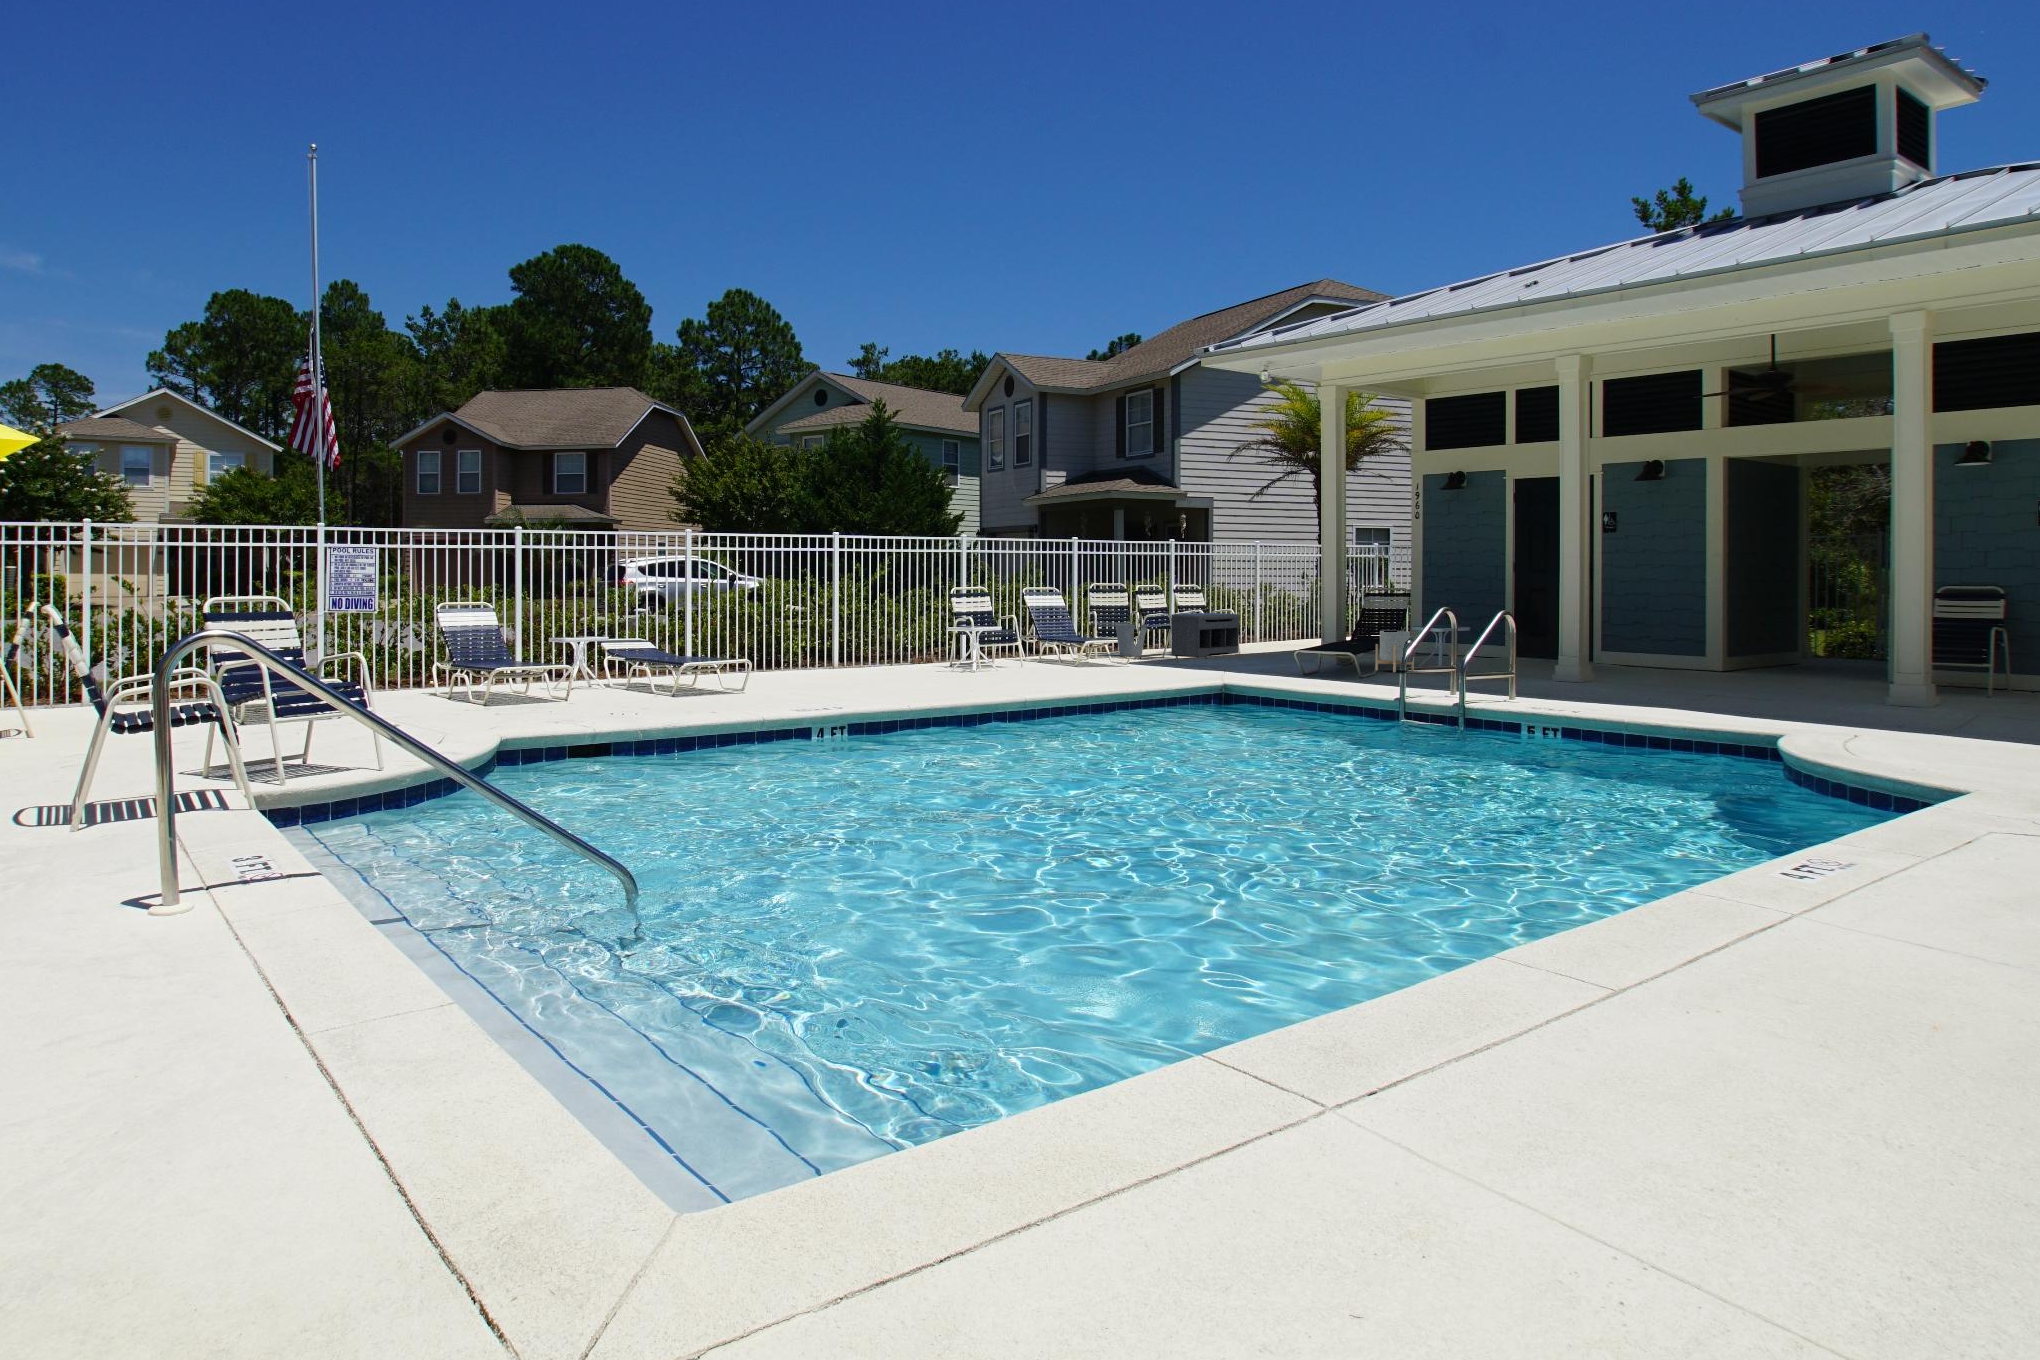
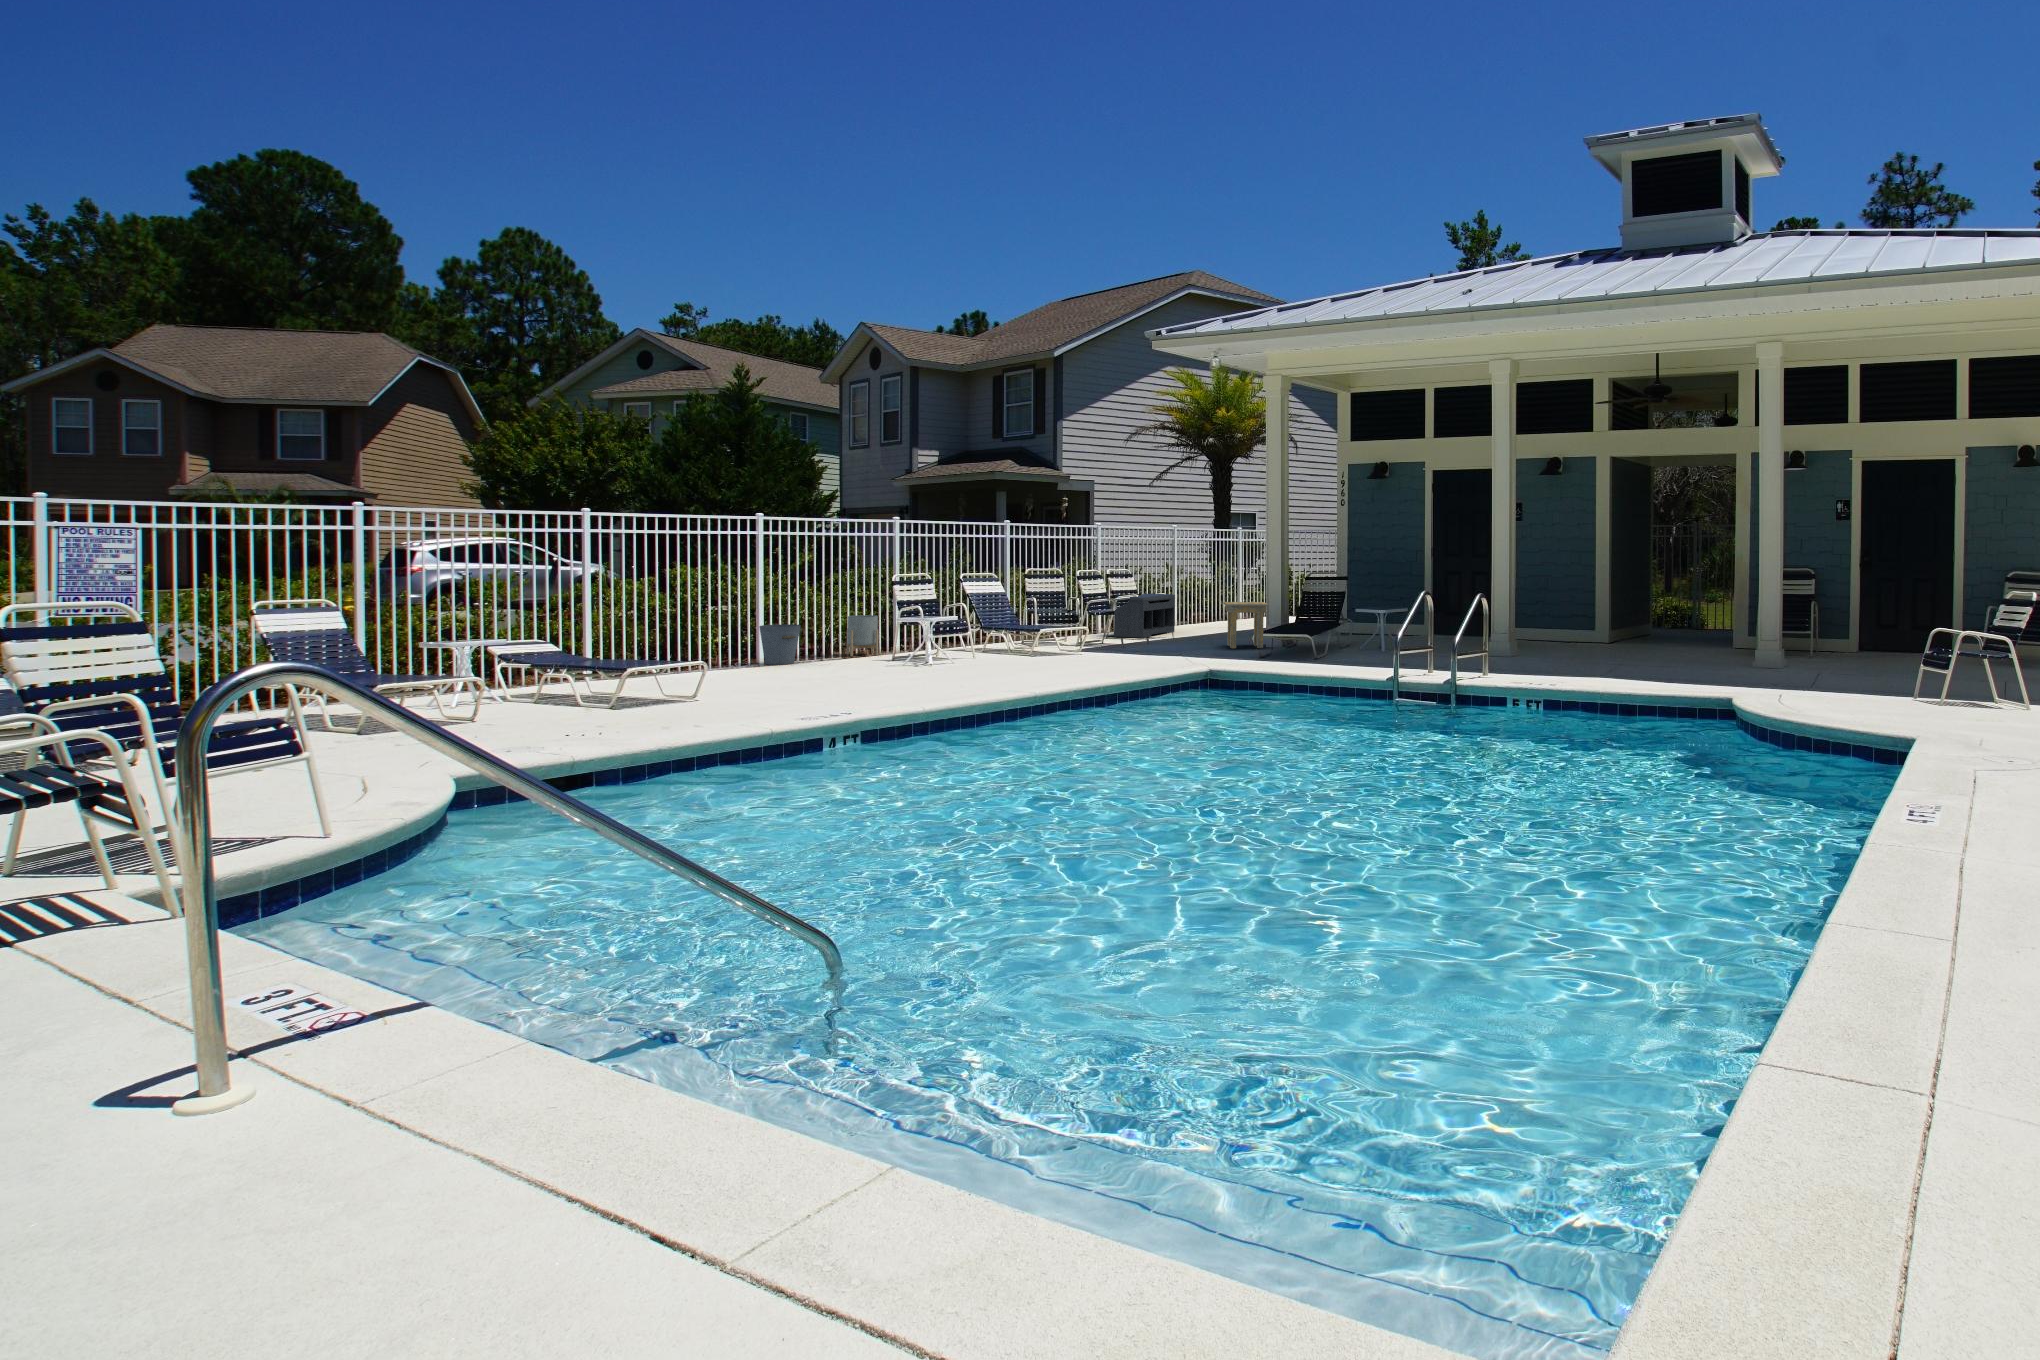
side table: none [1267,620,1312,669] -> present [1223,602,1269,648]
bucket: present [1116,624,1147,657] -> present [759,624,801,665]
planter: present [1375,631,1414,672] -> present [847,615,878,656]

